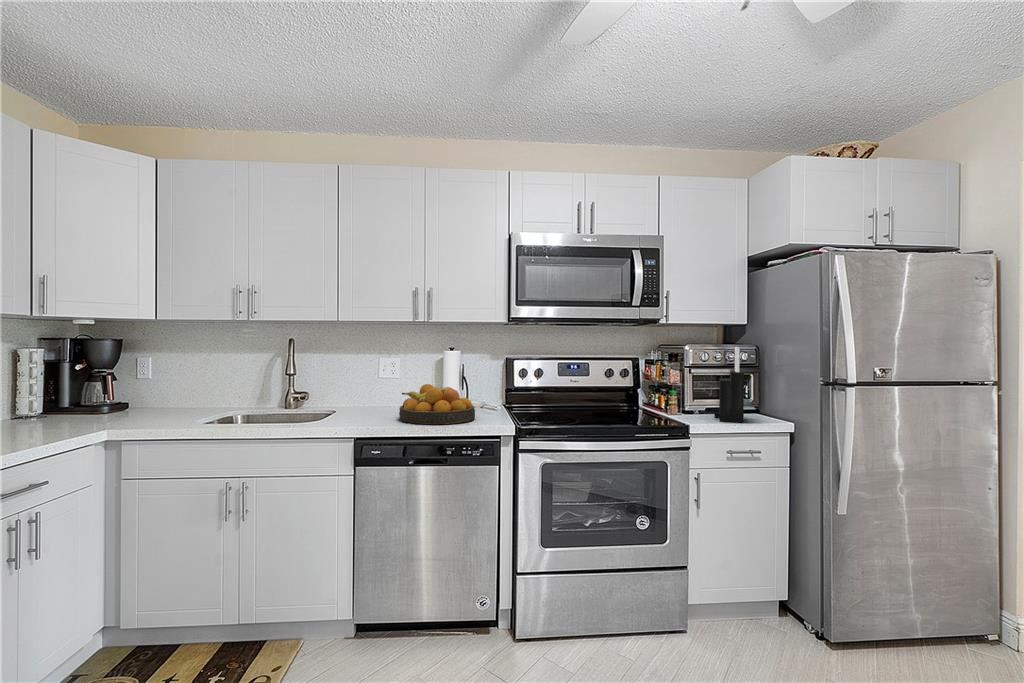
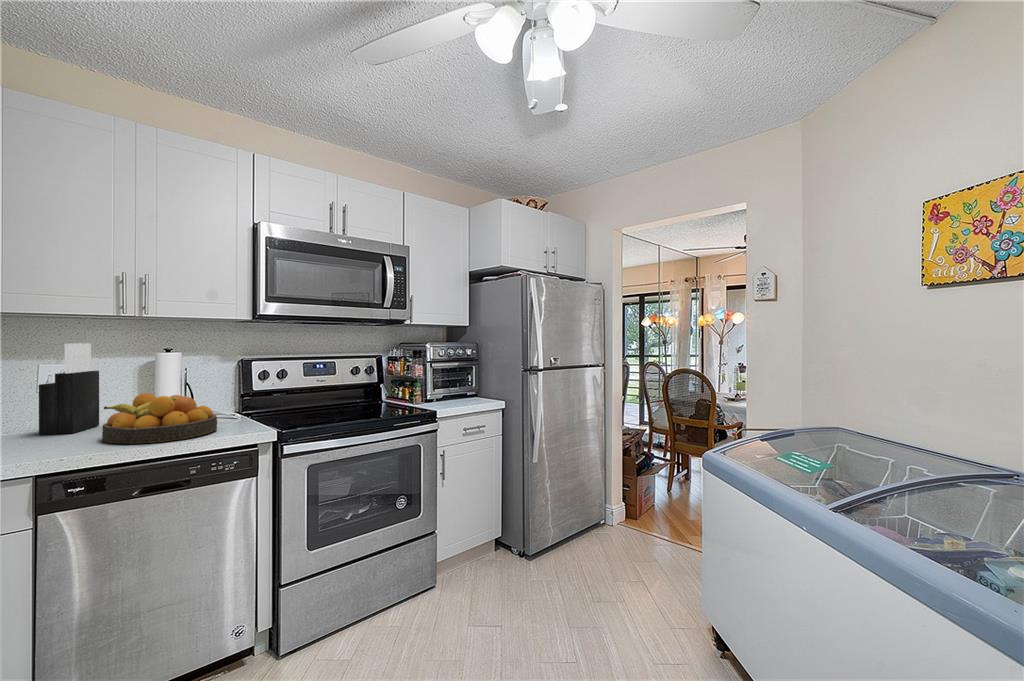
knife block: present [714,347,744,422] -> present [39,343,99,435]

